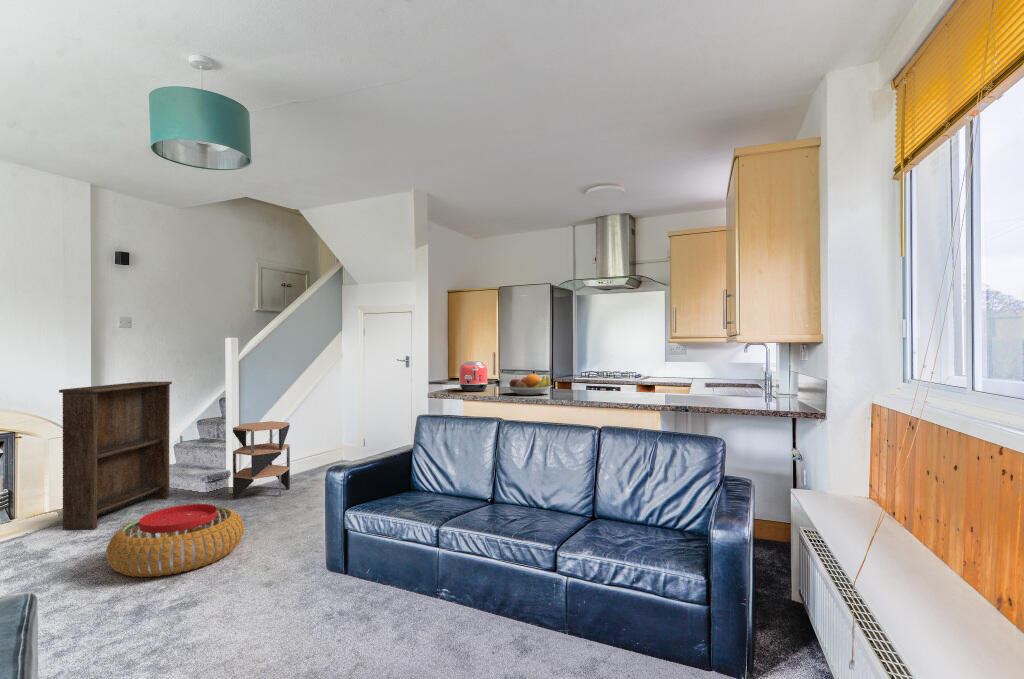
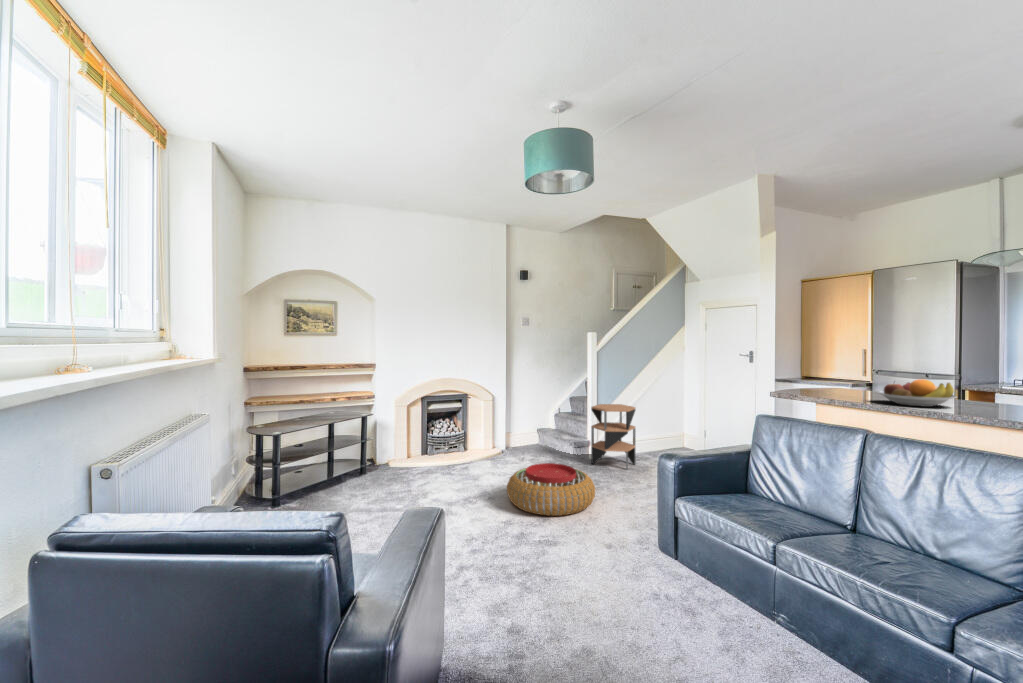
toaster: present [459,362,488,392] -> none [811,360,852,396]
bookshelf: present [59,382,172,529] -> none [486,366,551,468]

